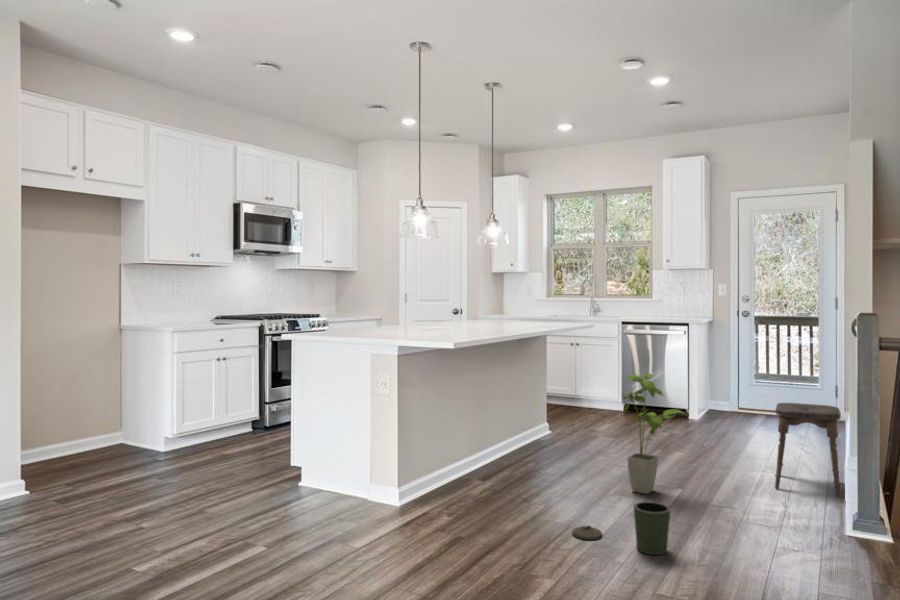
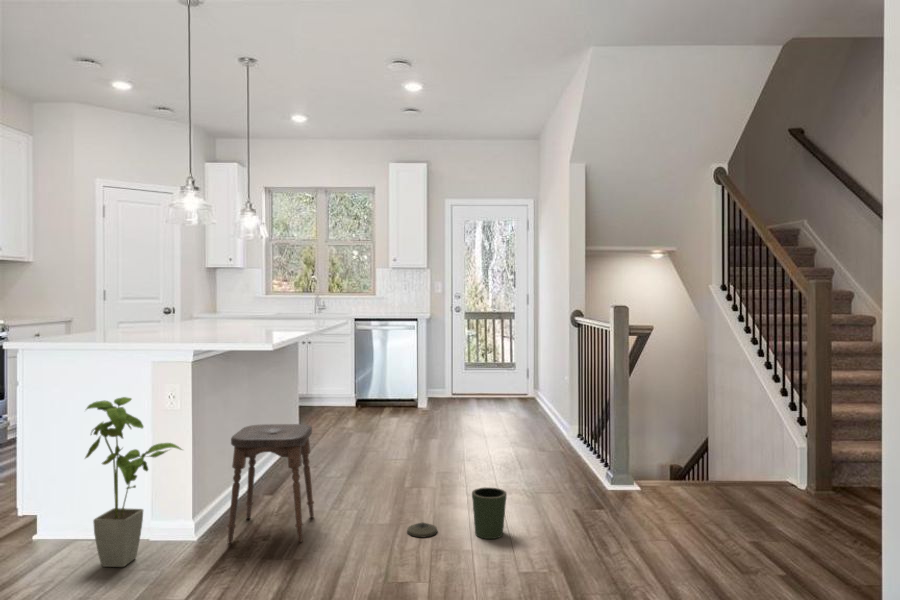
house plant: present [623,374,683,494] -> present [85,397,182,567]
stool: present [775,403,841,496] -> present [228,424,314,543]

